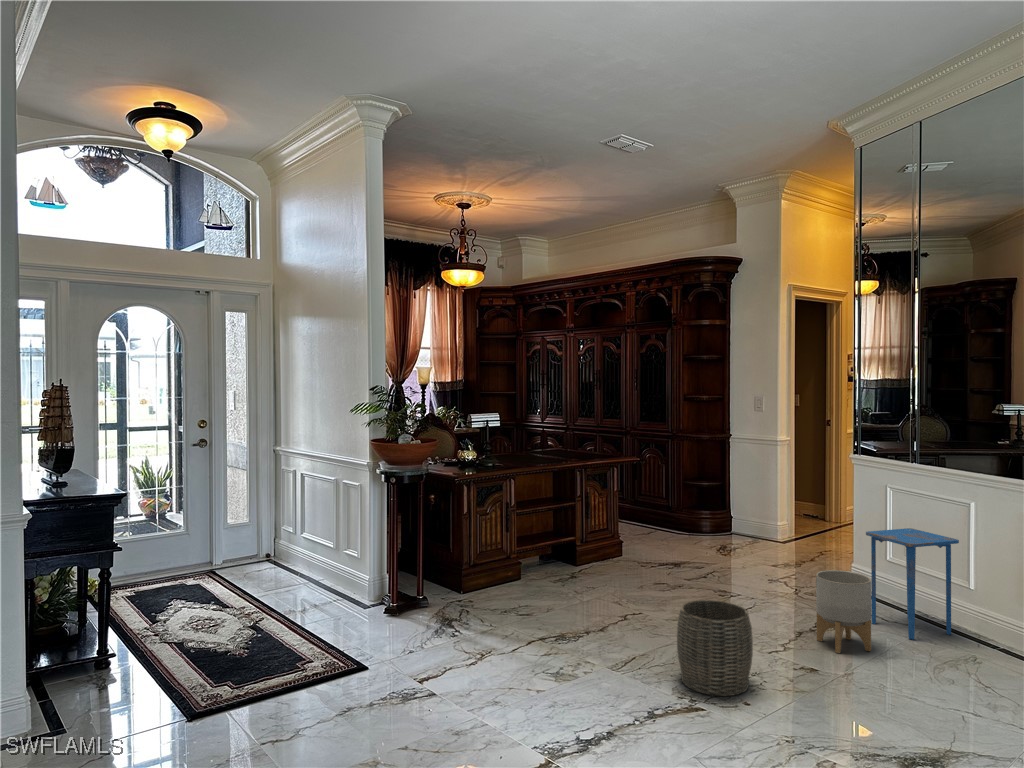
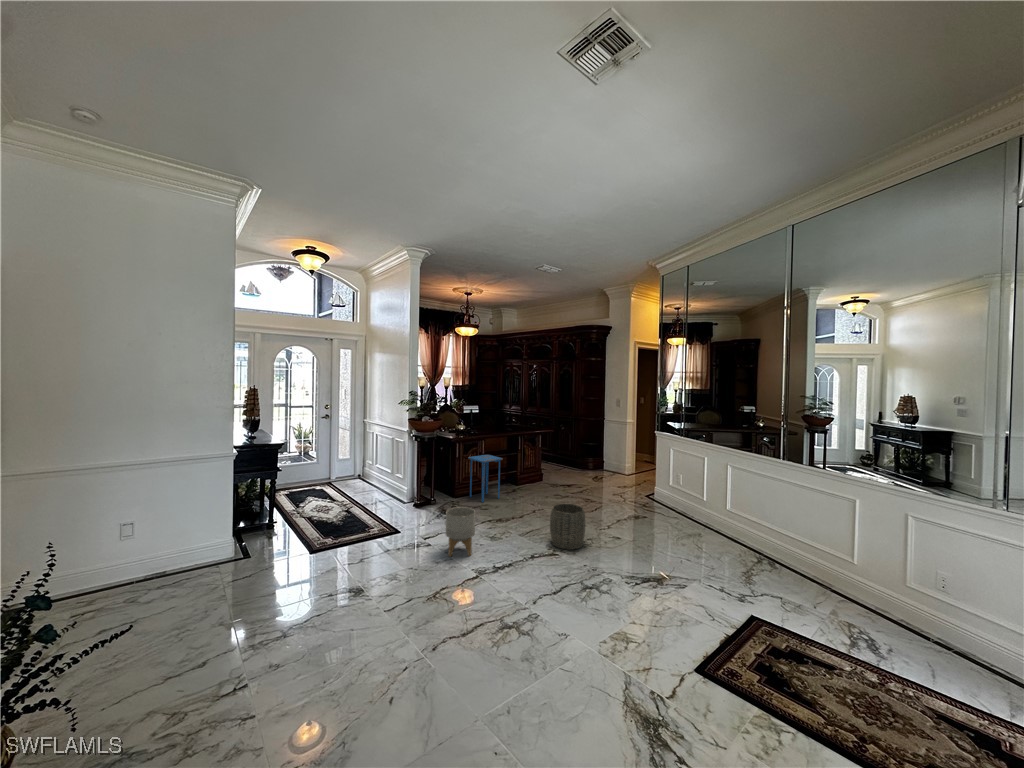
side table: present [866,528,959,640] -> present [468,455,503,502]
planter: present [816,570,871,653] -> present [446,507,475,557]

